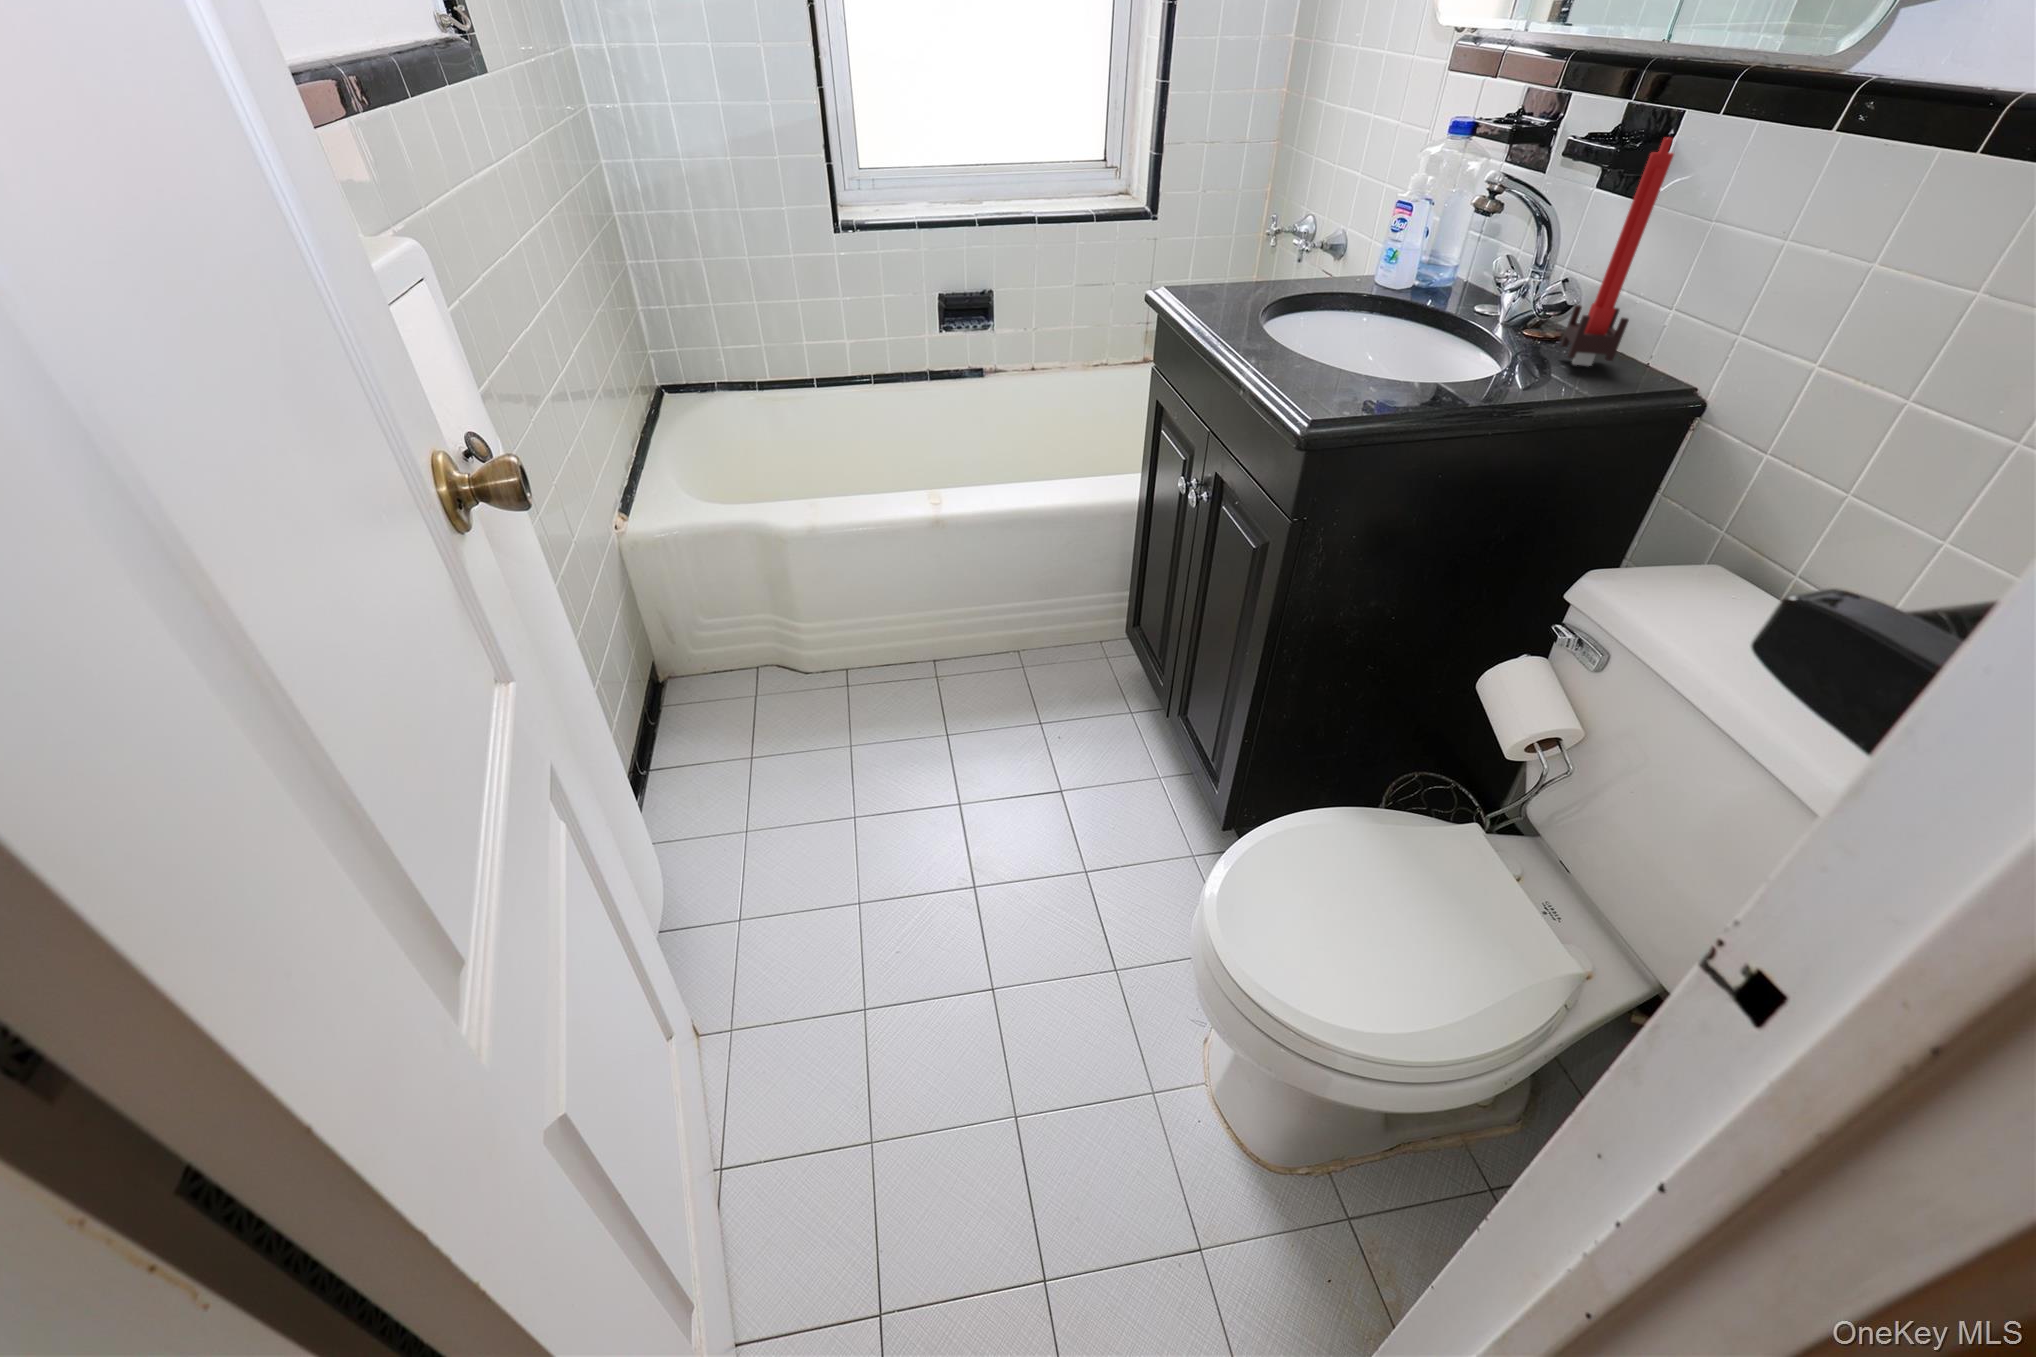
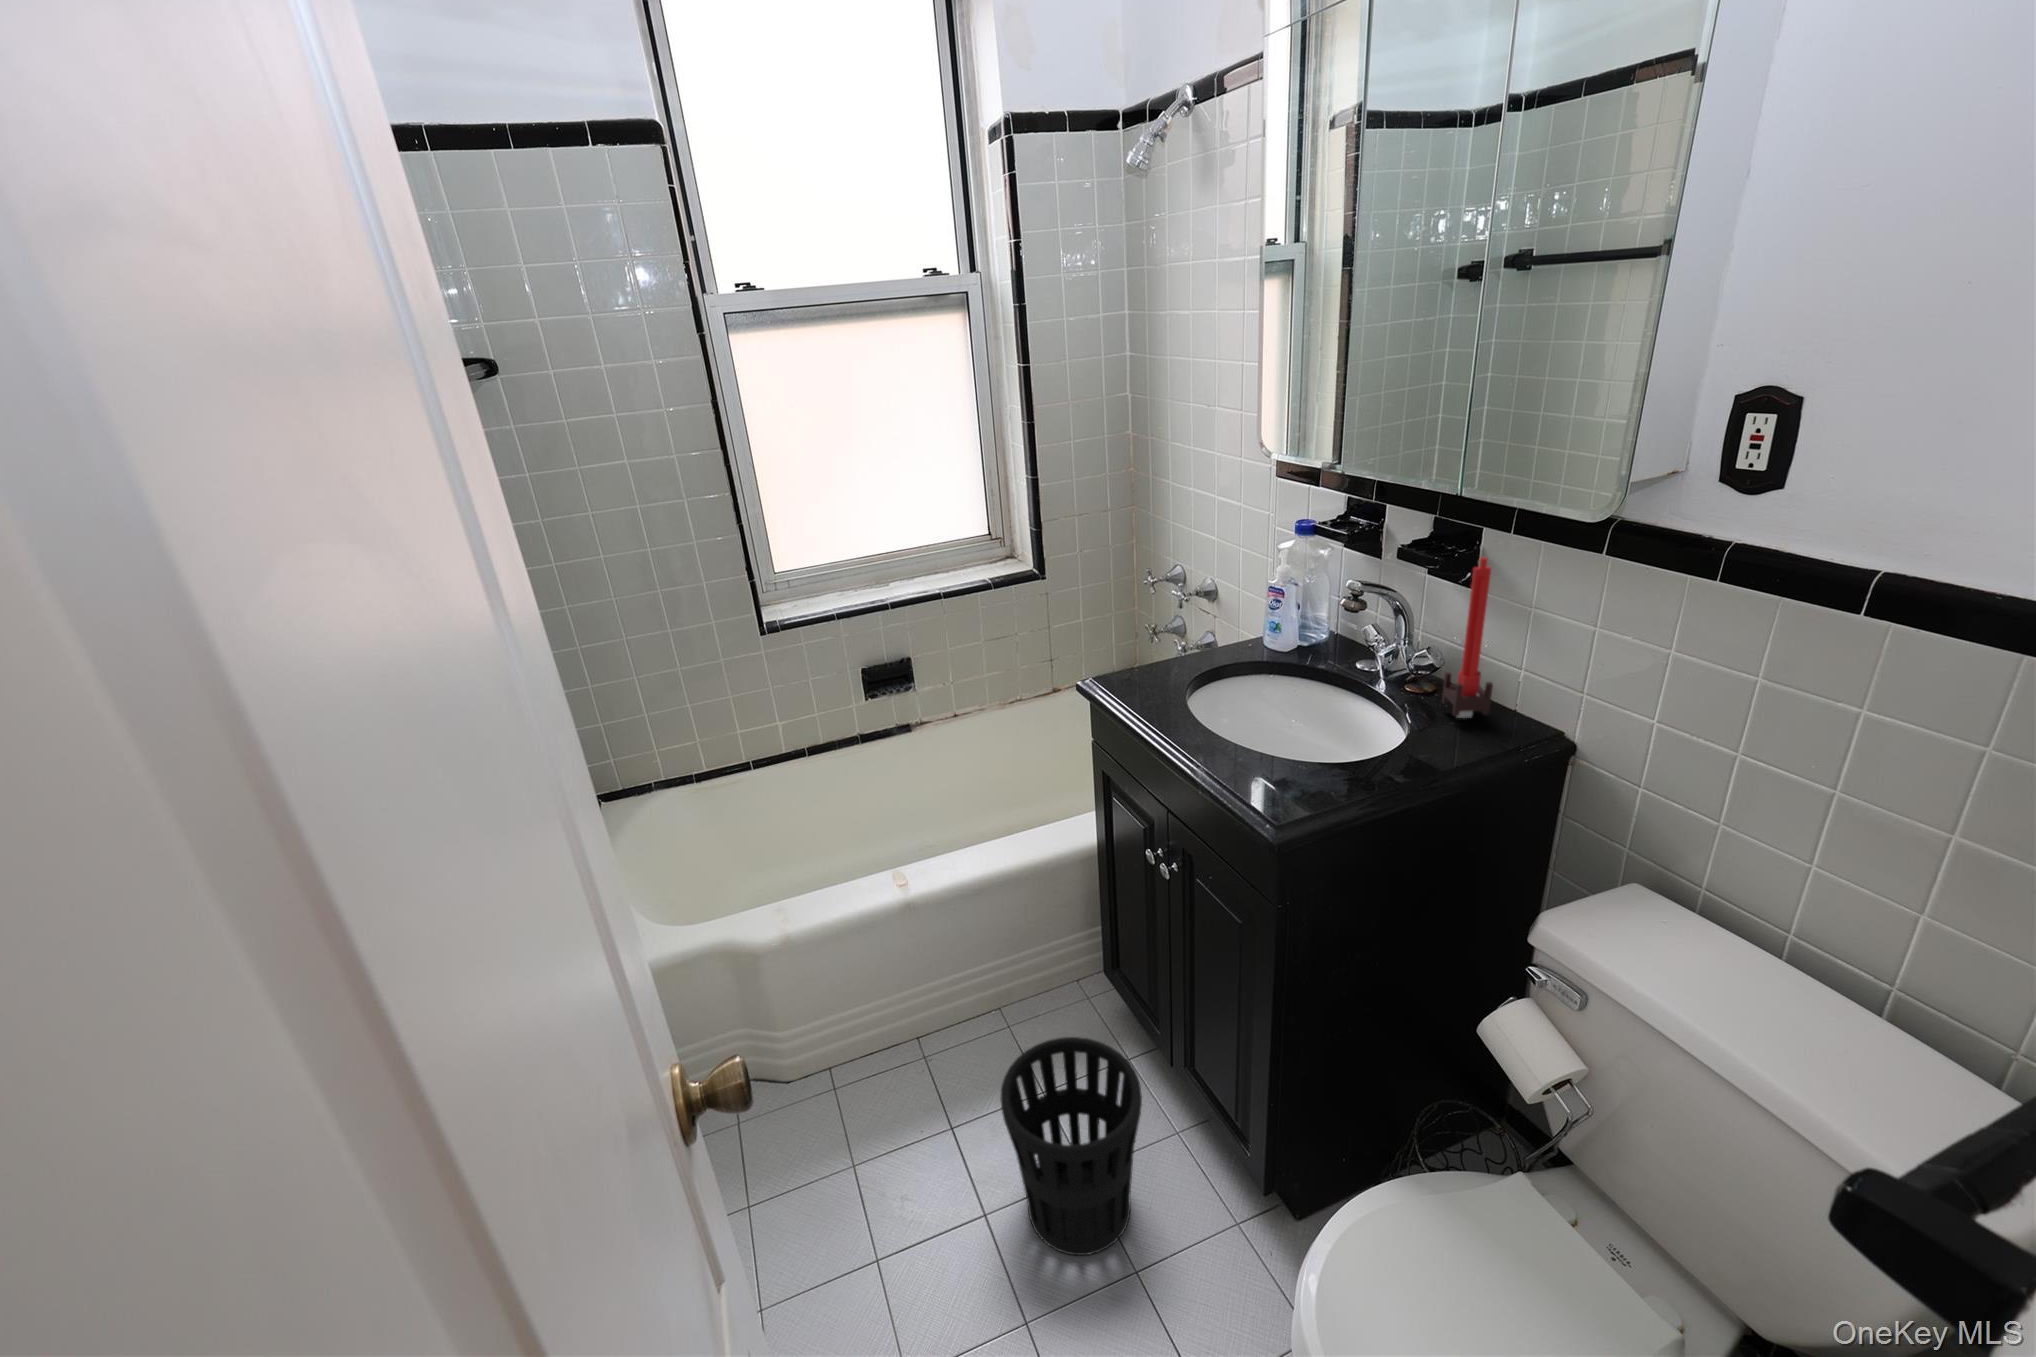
wastebasket: none [980,663,1122,859] -> present [1001,1037,1142,1255]

